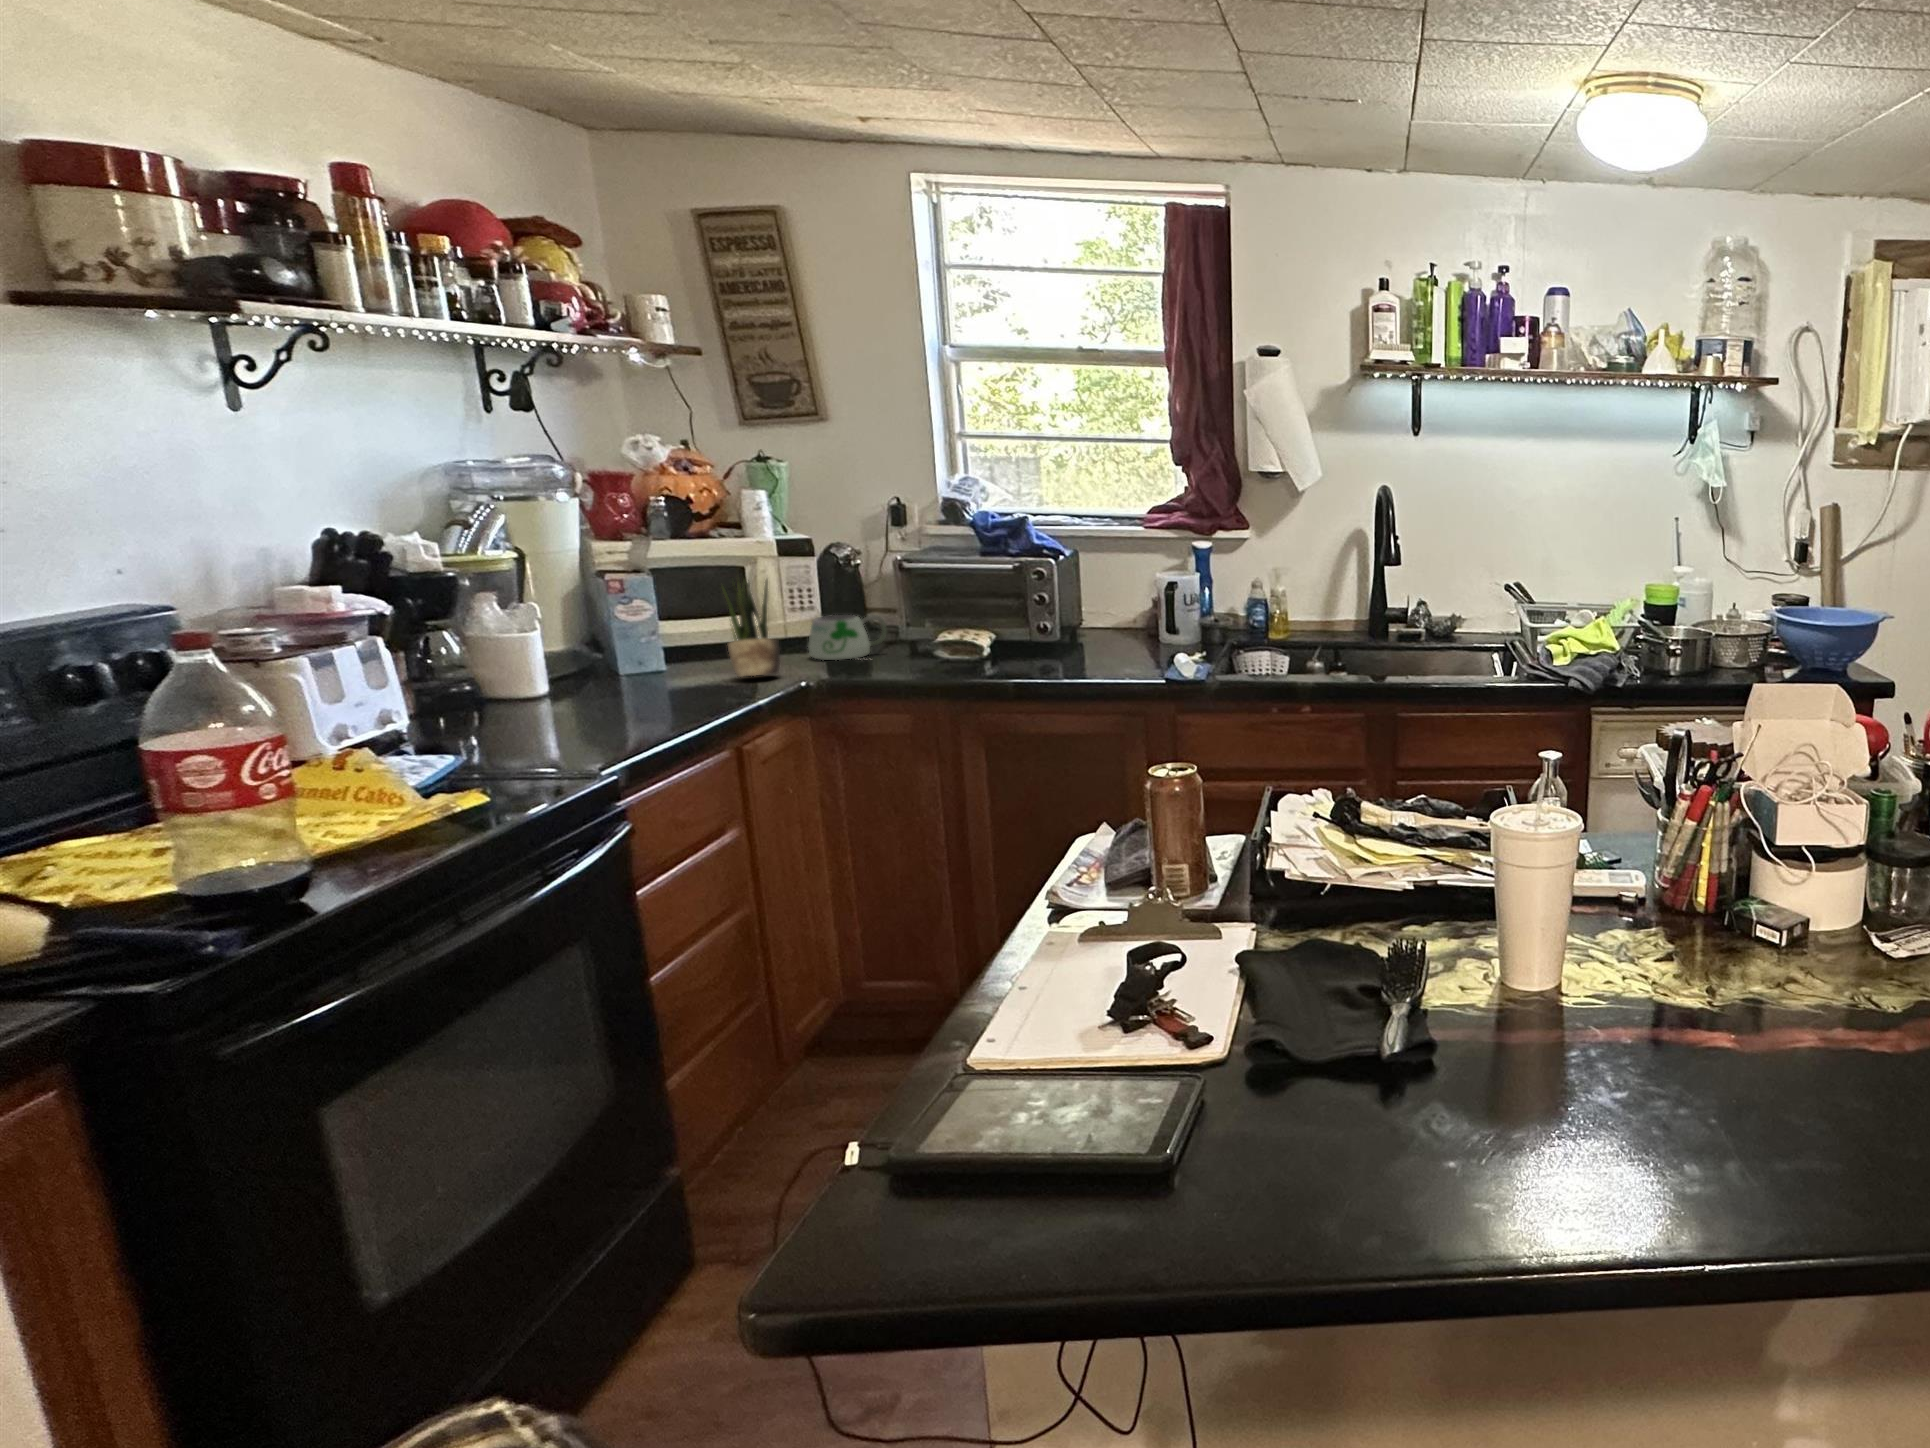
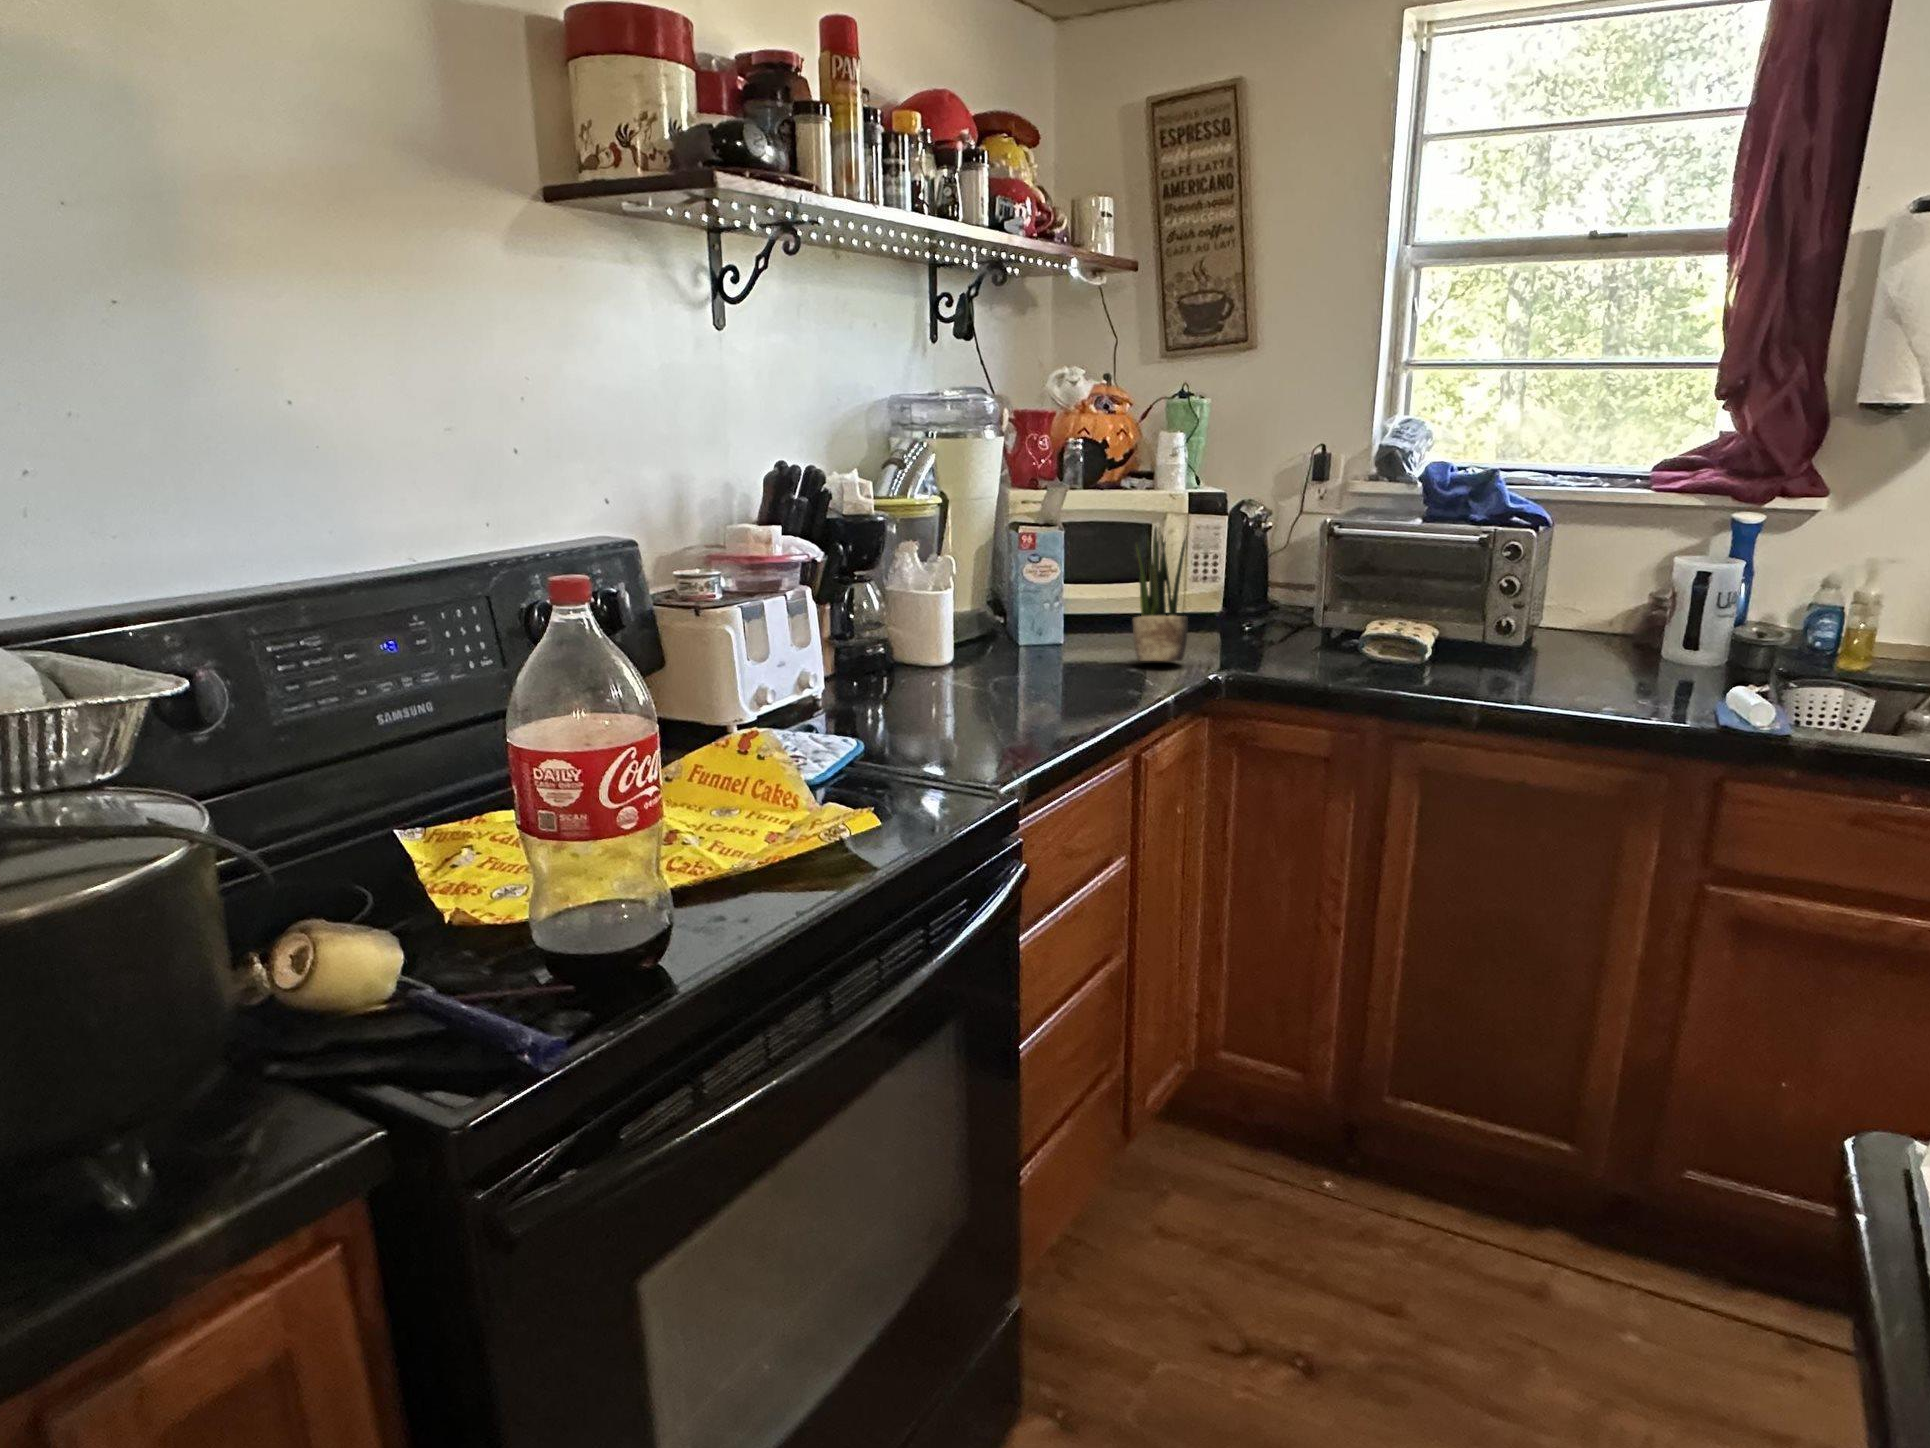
mug: present [808,615,886,660] -> none [1210,590,1301,652]

